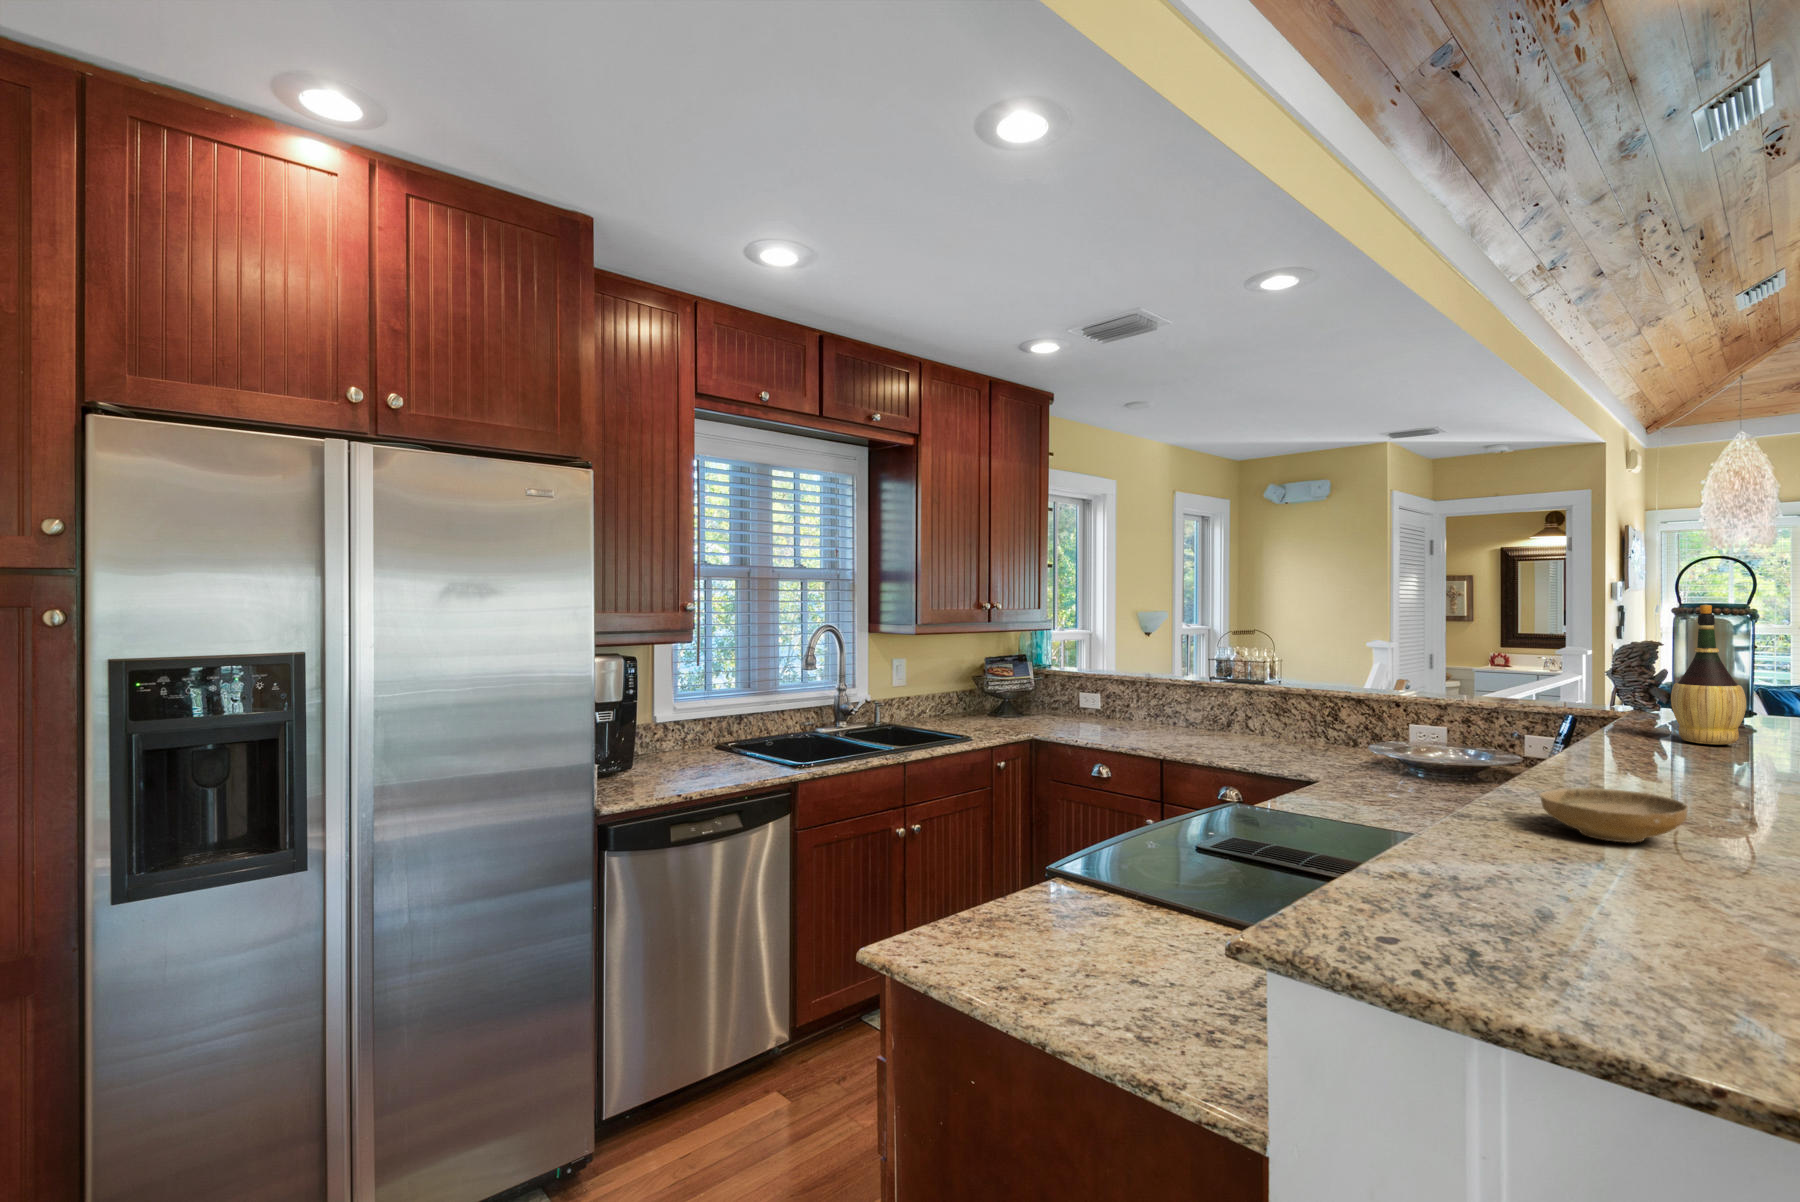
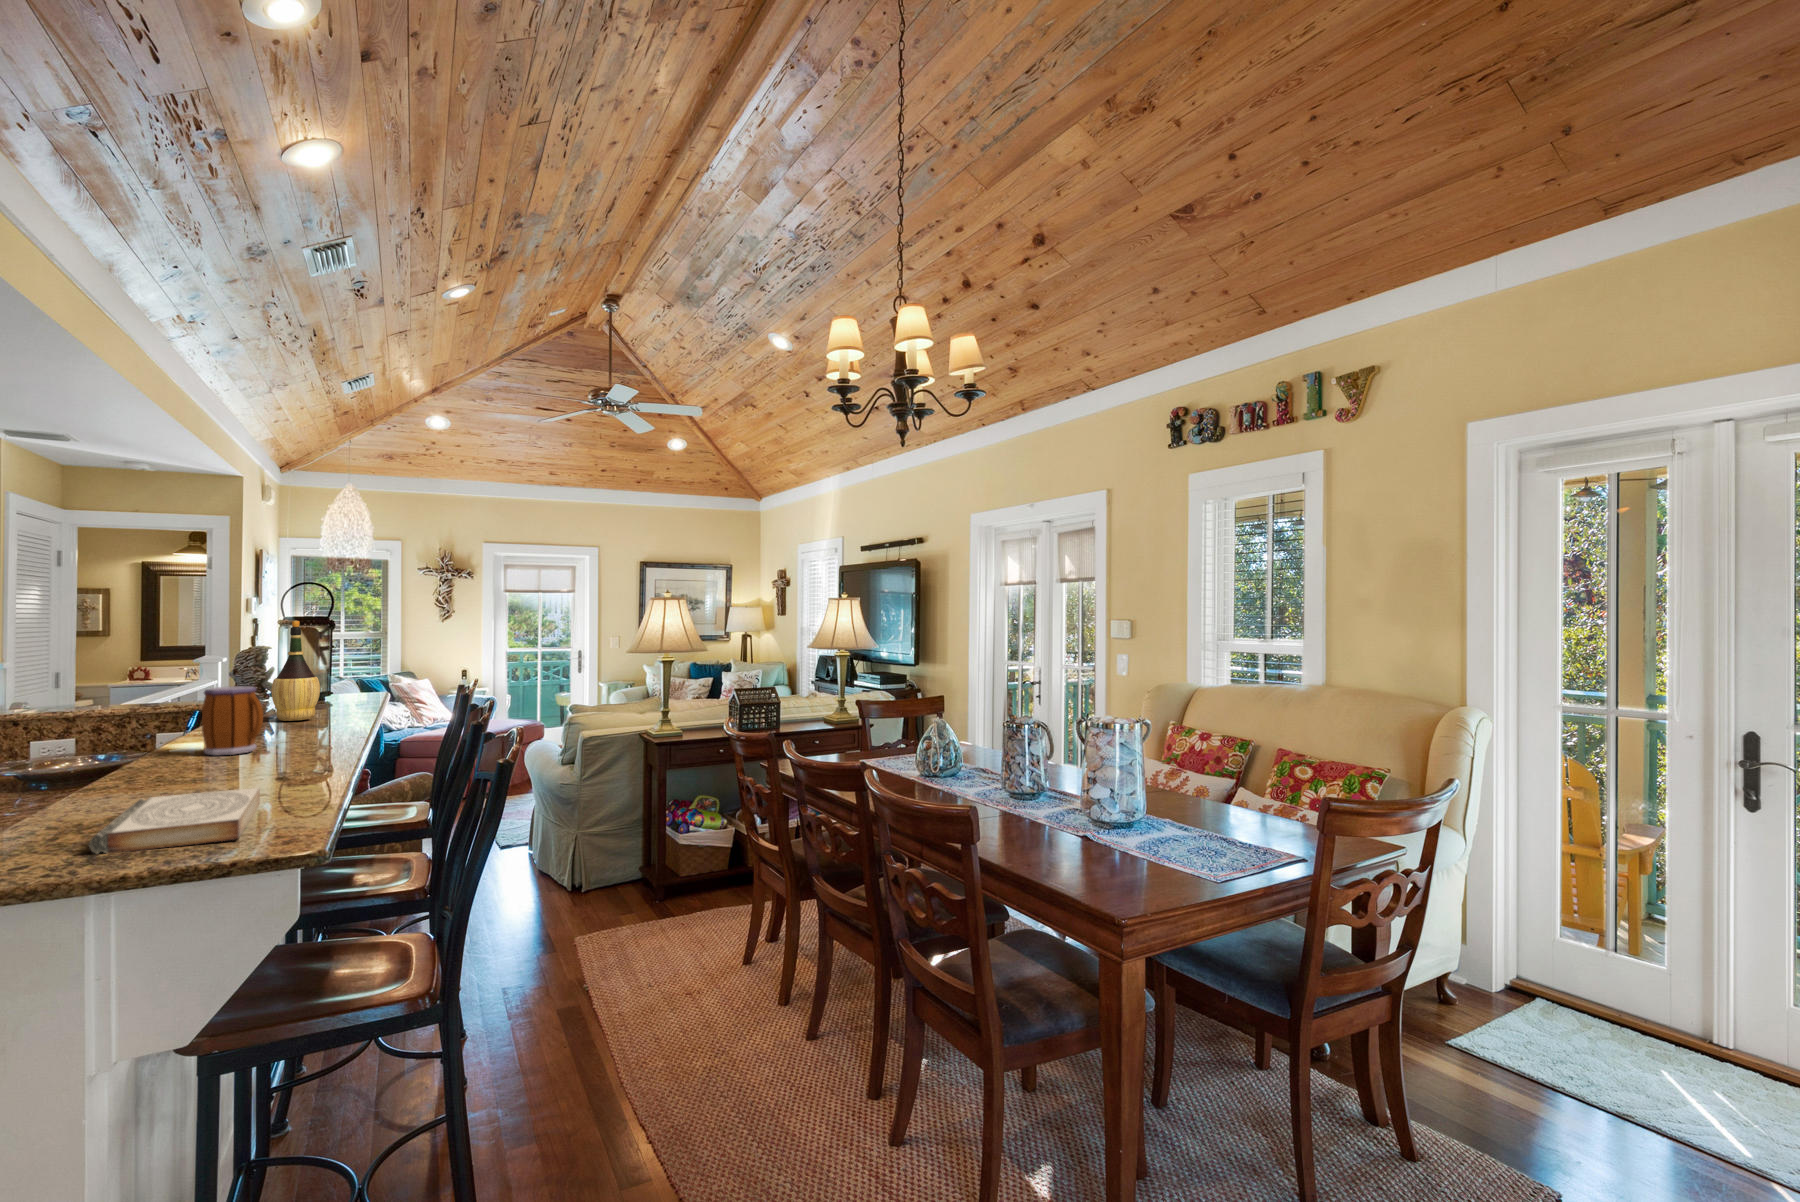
mug: none [1589,692,1676,788] -> present [202,686,263,755]
ceramic bowl: present [1539,788,1688,843] -> none [156,752,260,788]
book: none [1464,846,1706,977] -> present [89,788,260,854]

